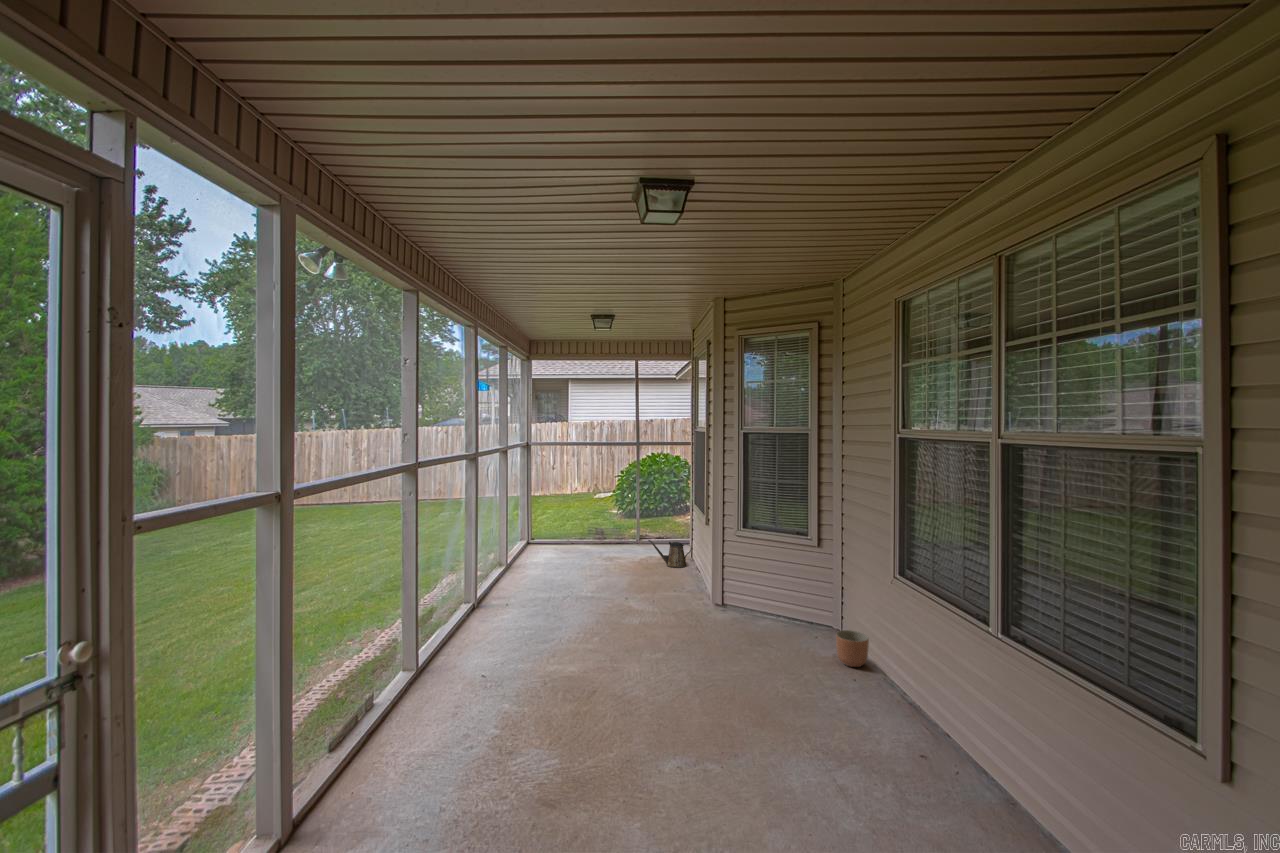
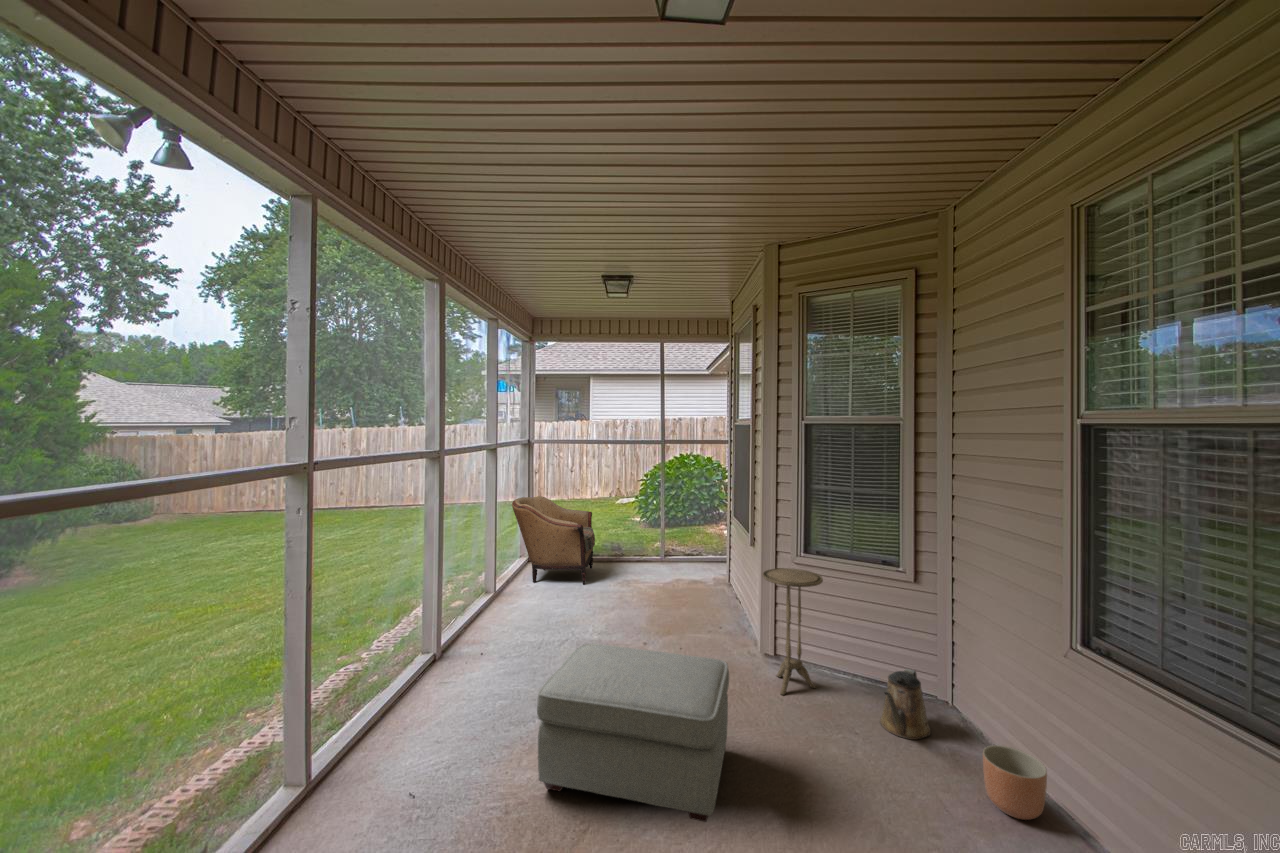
armchair: none [512,490,581,562] -> present [512,496,595,585]
side table: none [712,536,753,621] -> present [763,568,823,695]
watering can: present [648,540,691,568] -> present [880,669,931,740]
ottoman: none [568,583,687,674] -> present [537,644,729,822]

